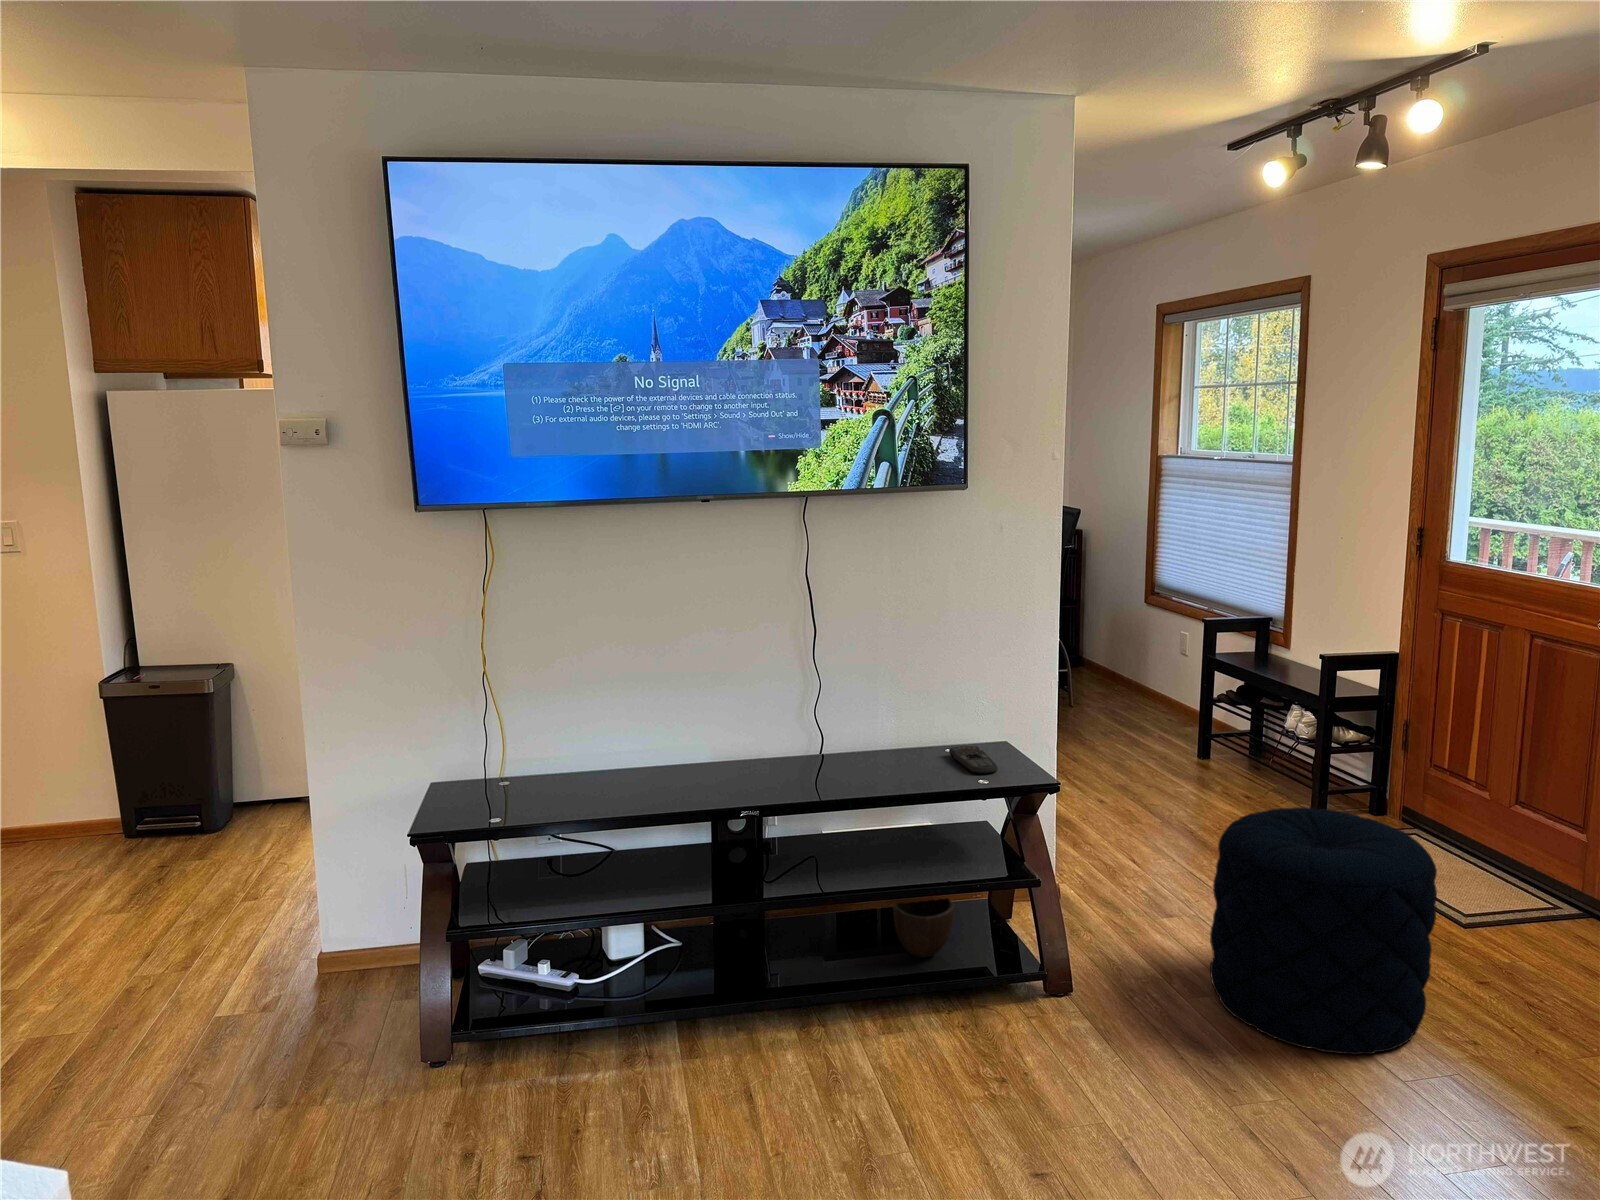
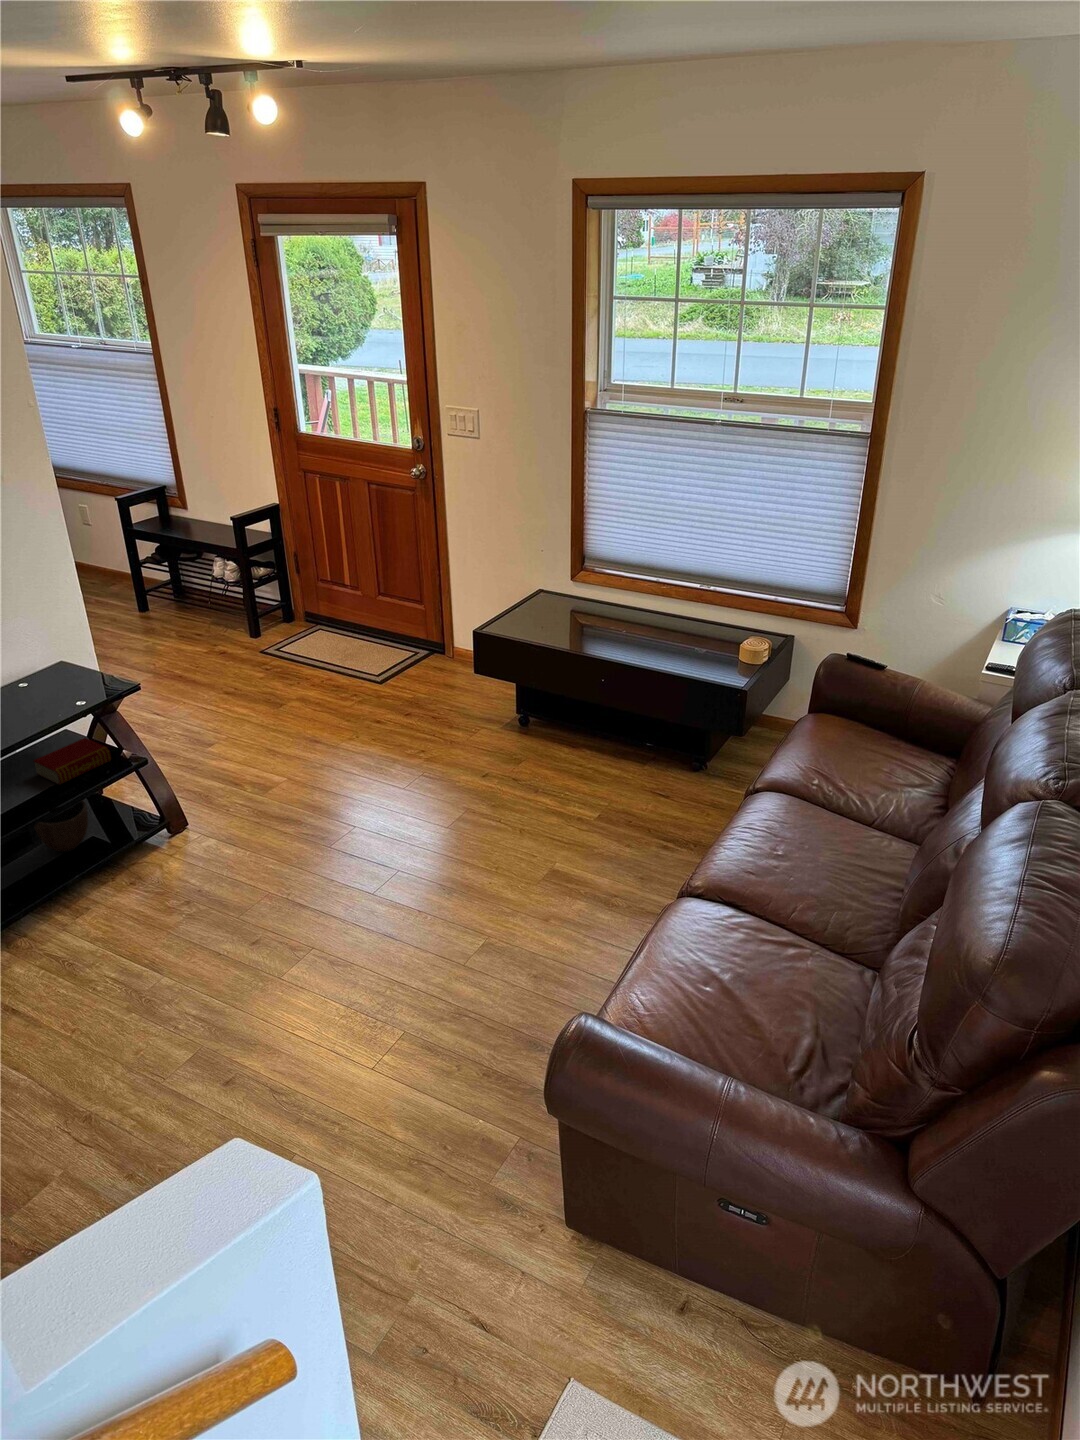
remote control: present [949,746,998,774] -> none [27,671,86,695]
pouf: present [1210,807,1437,1055] -> none [255,638,395,795]
book: none [918,833,997,872] -> present [34,738,111,785]

